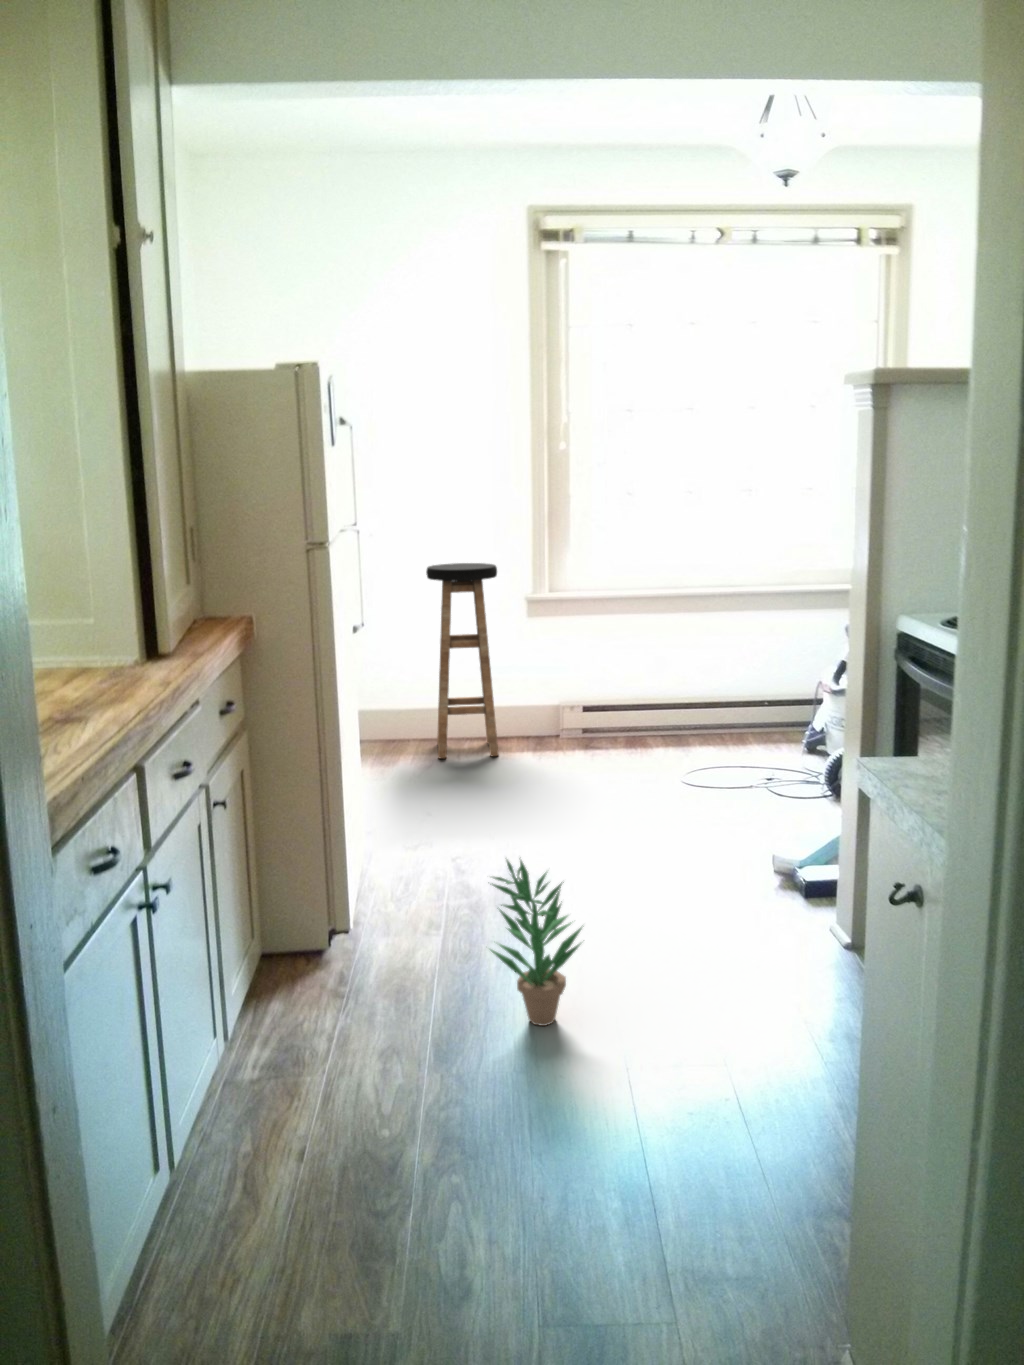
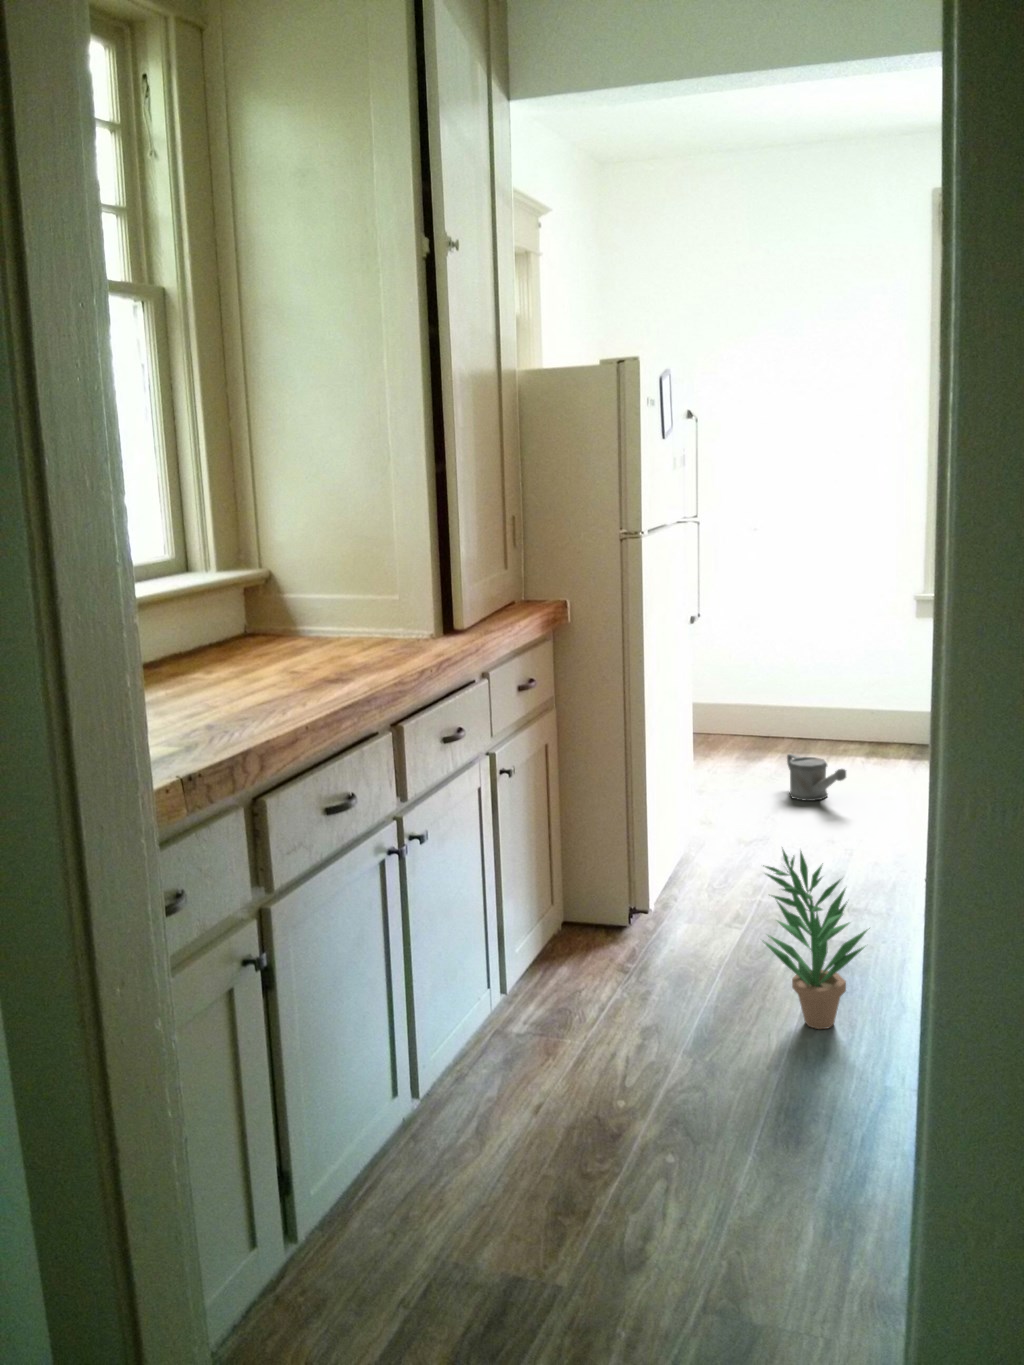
bar stool: present [426,563,499,758] -> none [798,553,876,758]
watering can: none [432,757,494,802] -> present [787,754,846,801]

